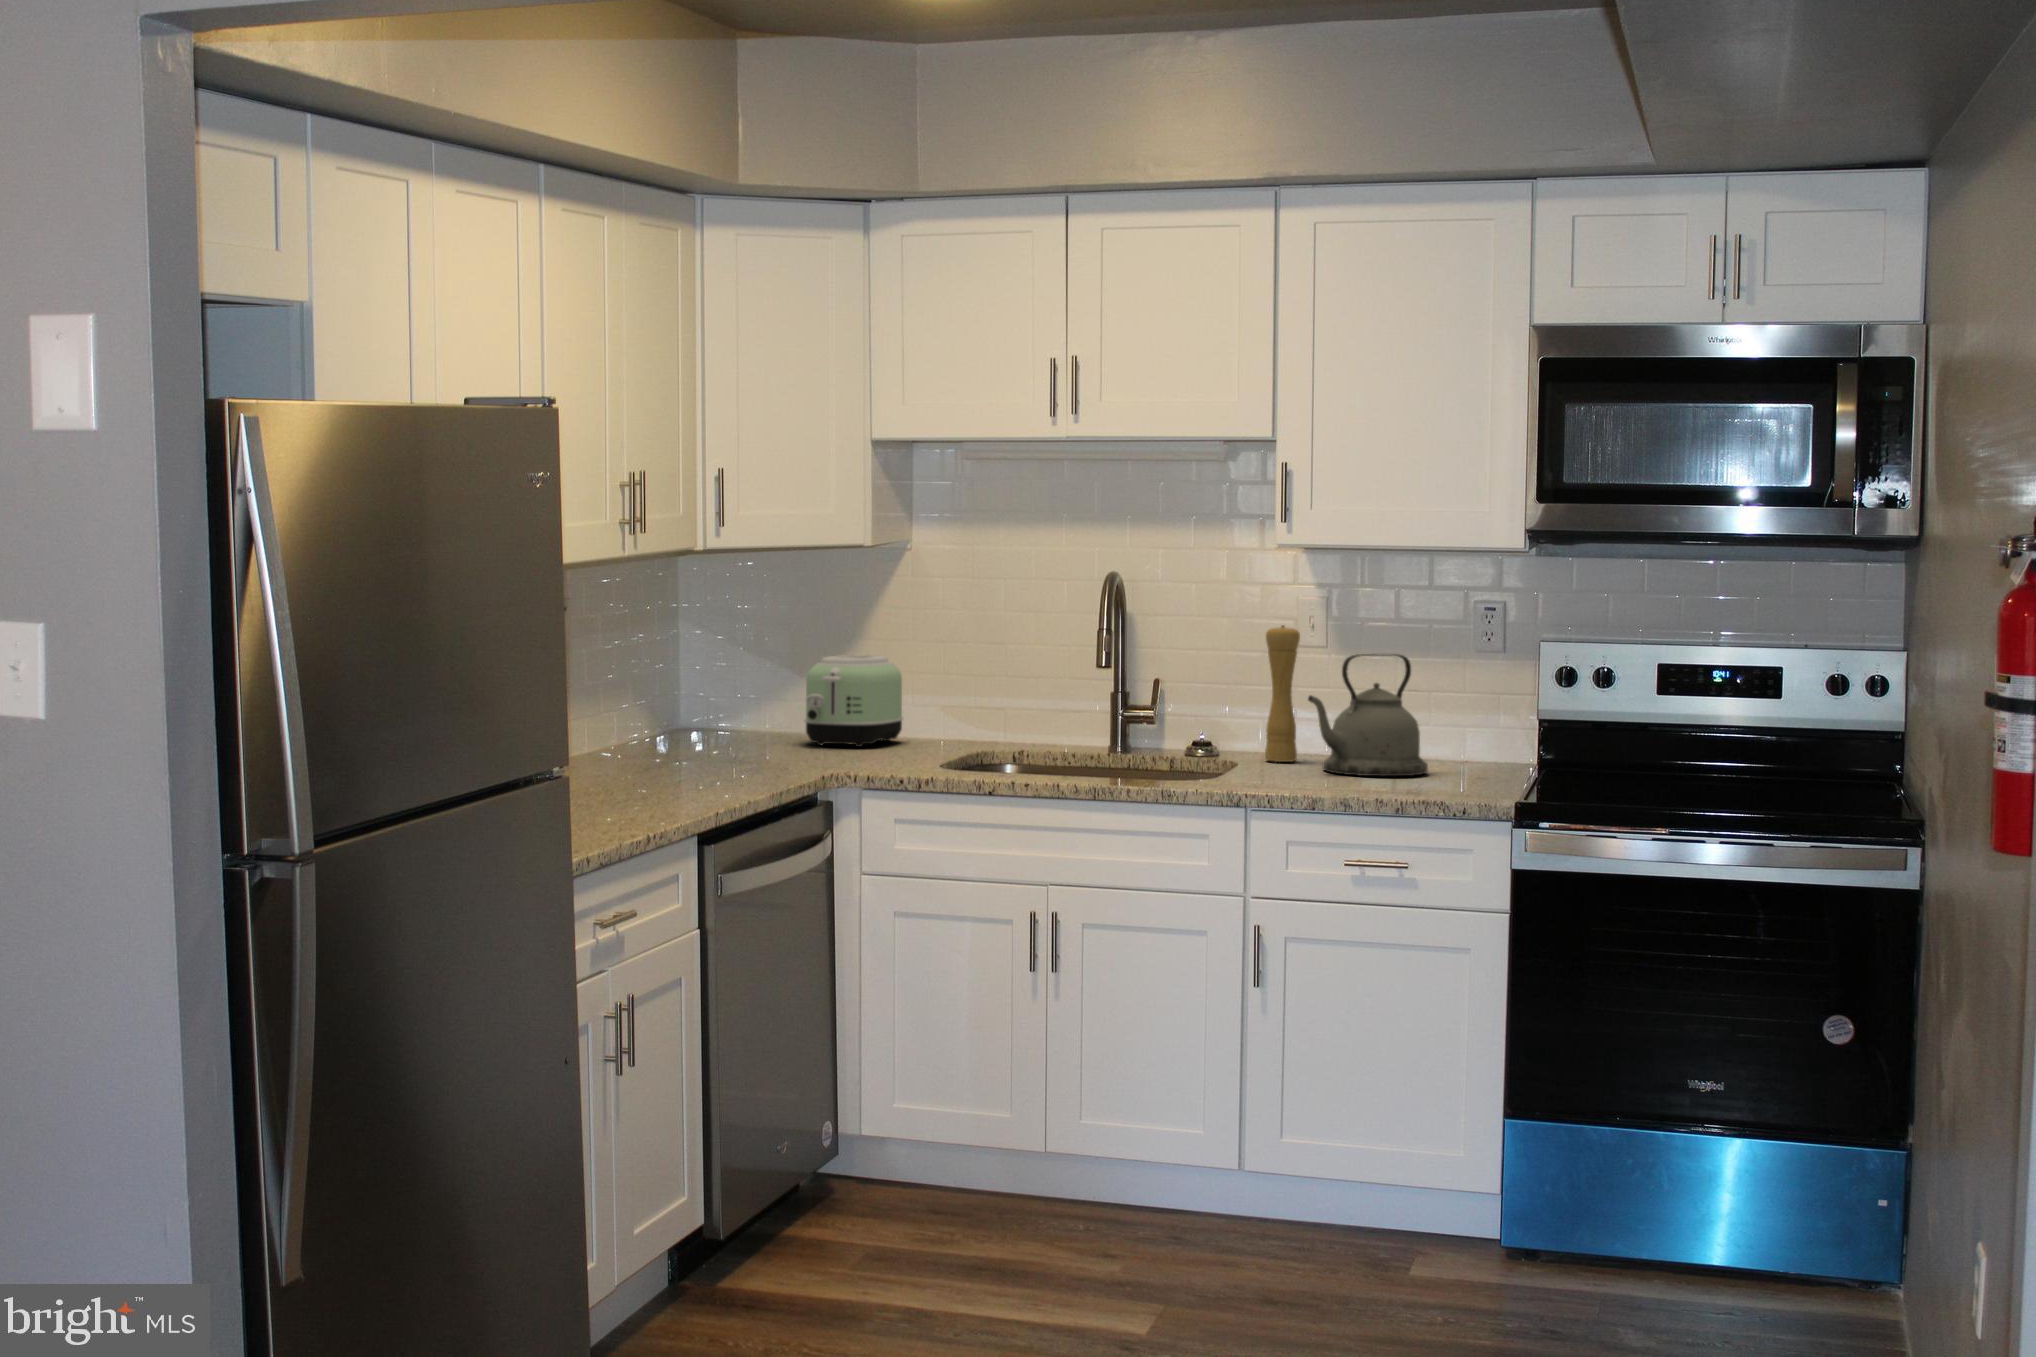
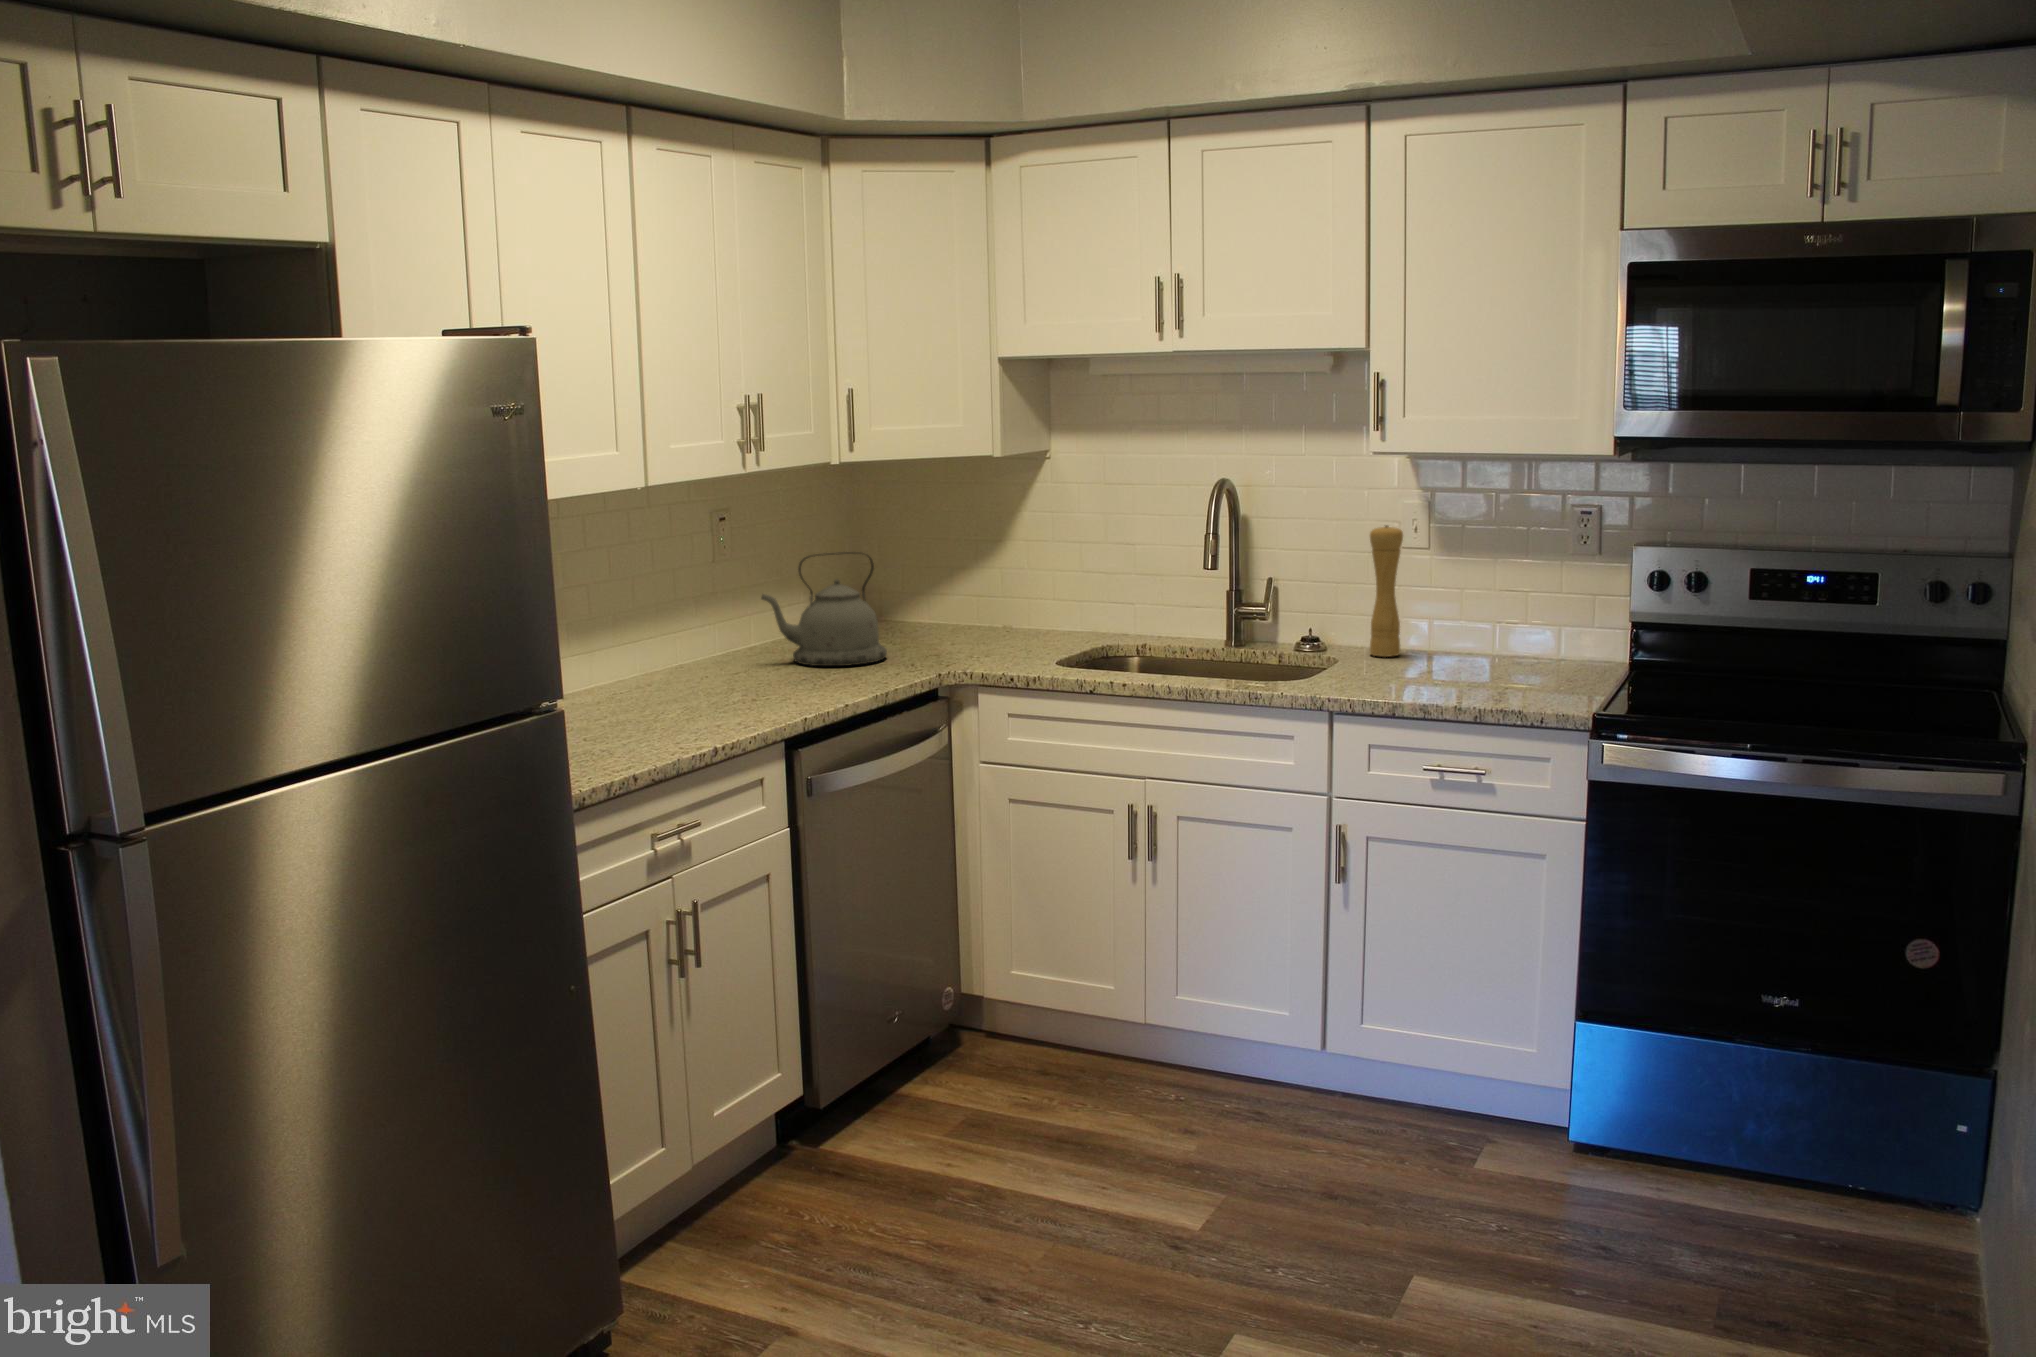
kettle: present [1308,654,1428,776] -> present [761,552,887,666]
toaster: present [805,655,903,747] -> none [944,554,1039,642]

